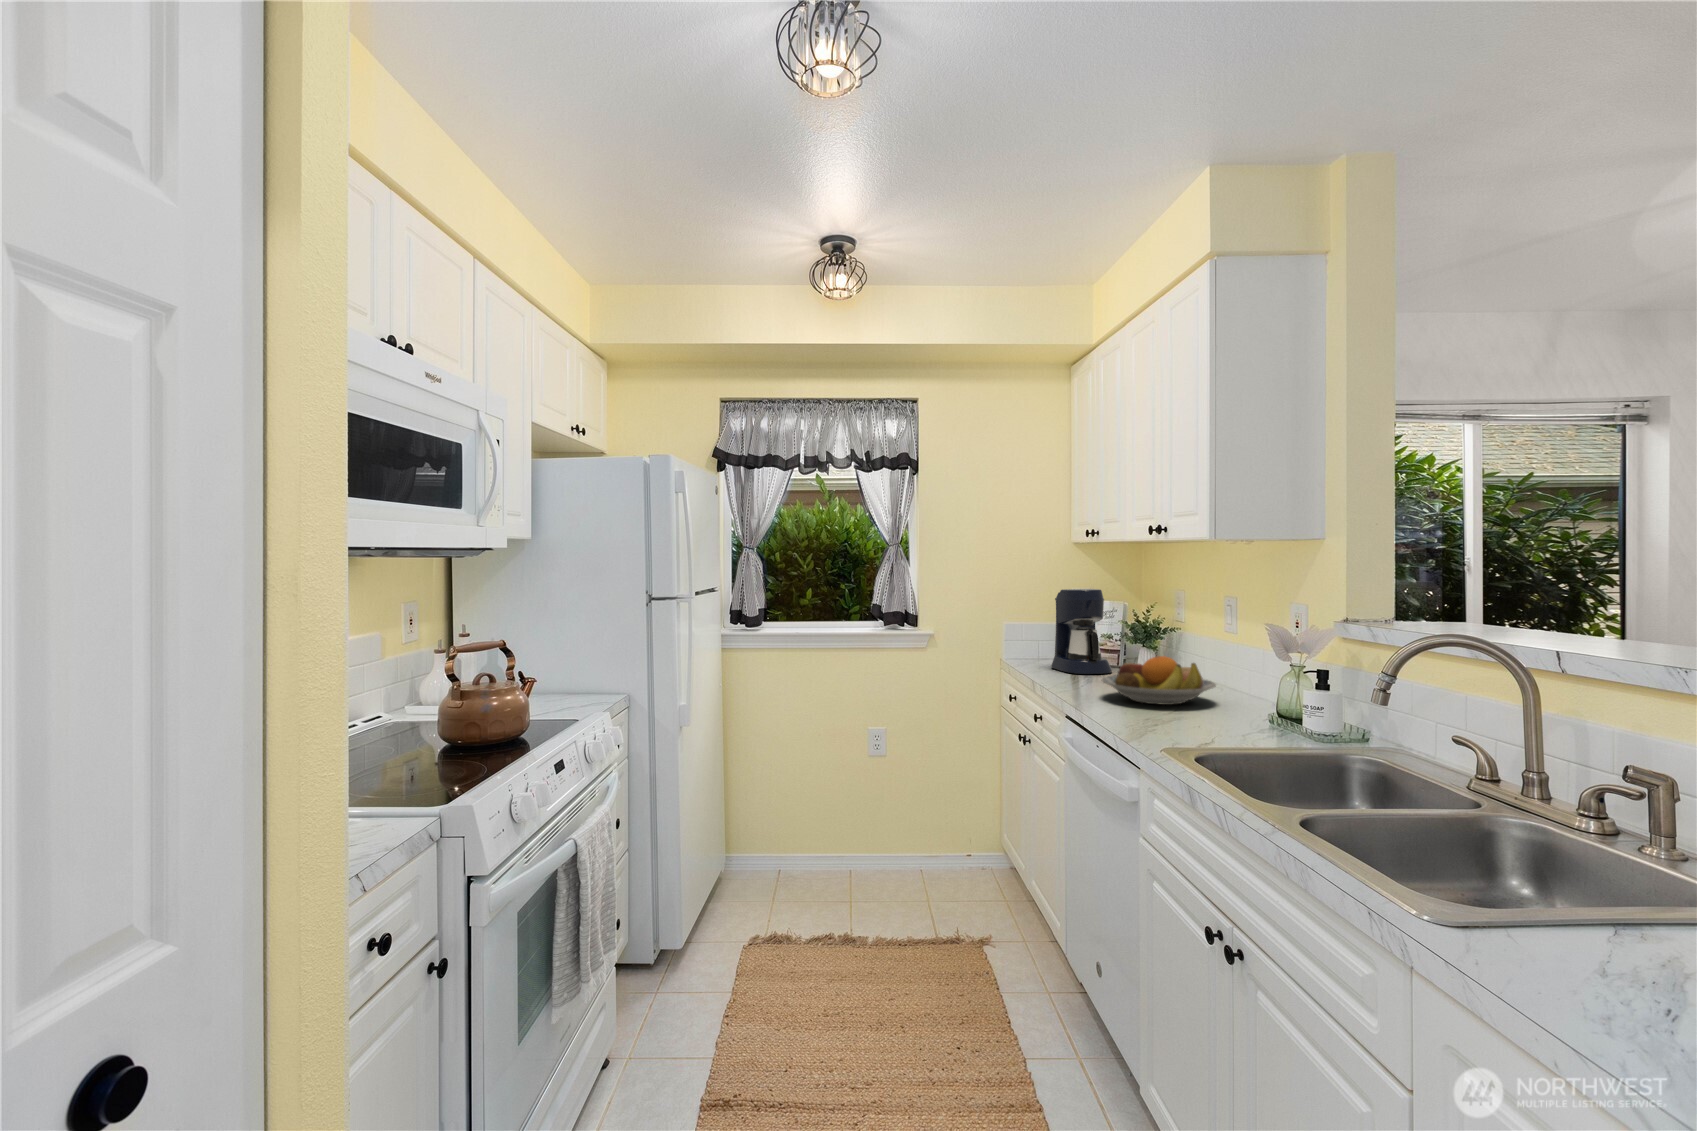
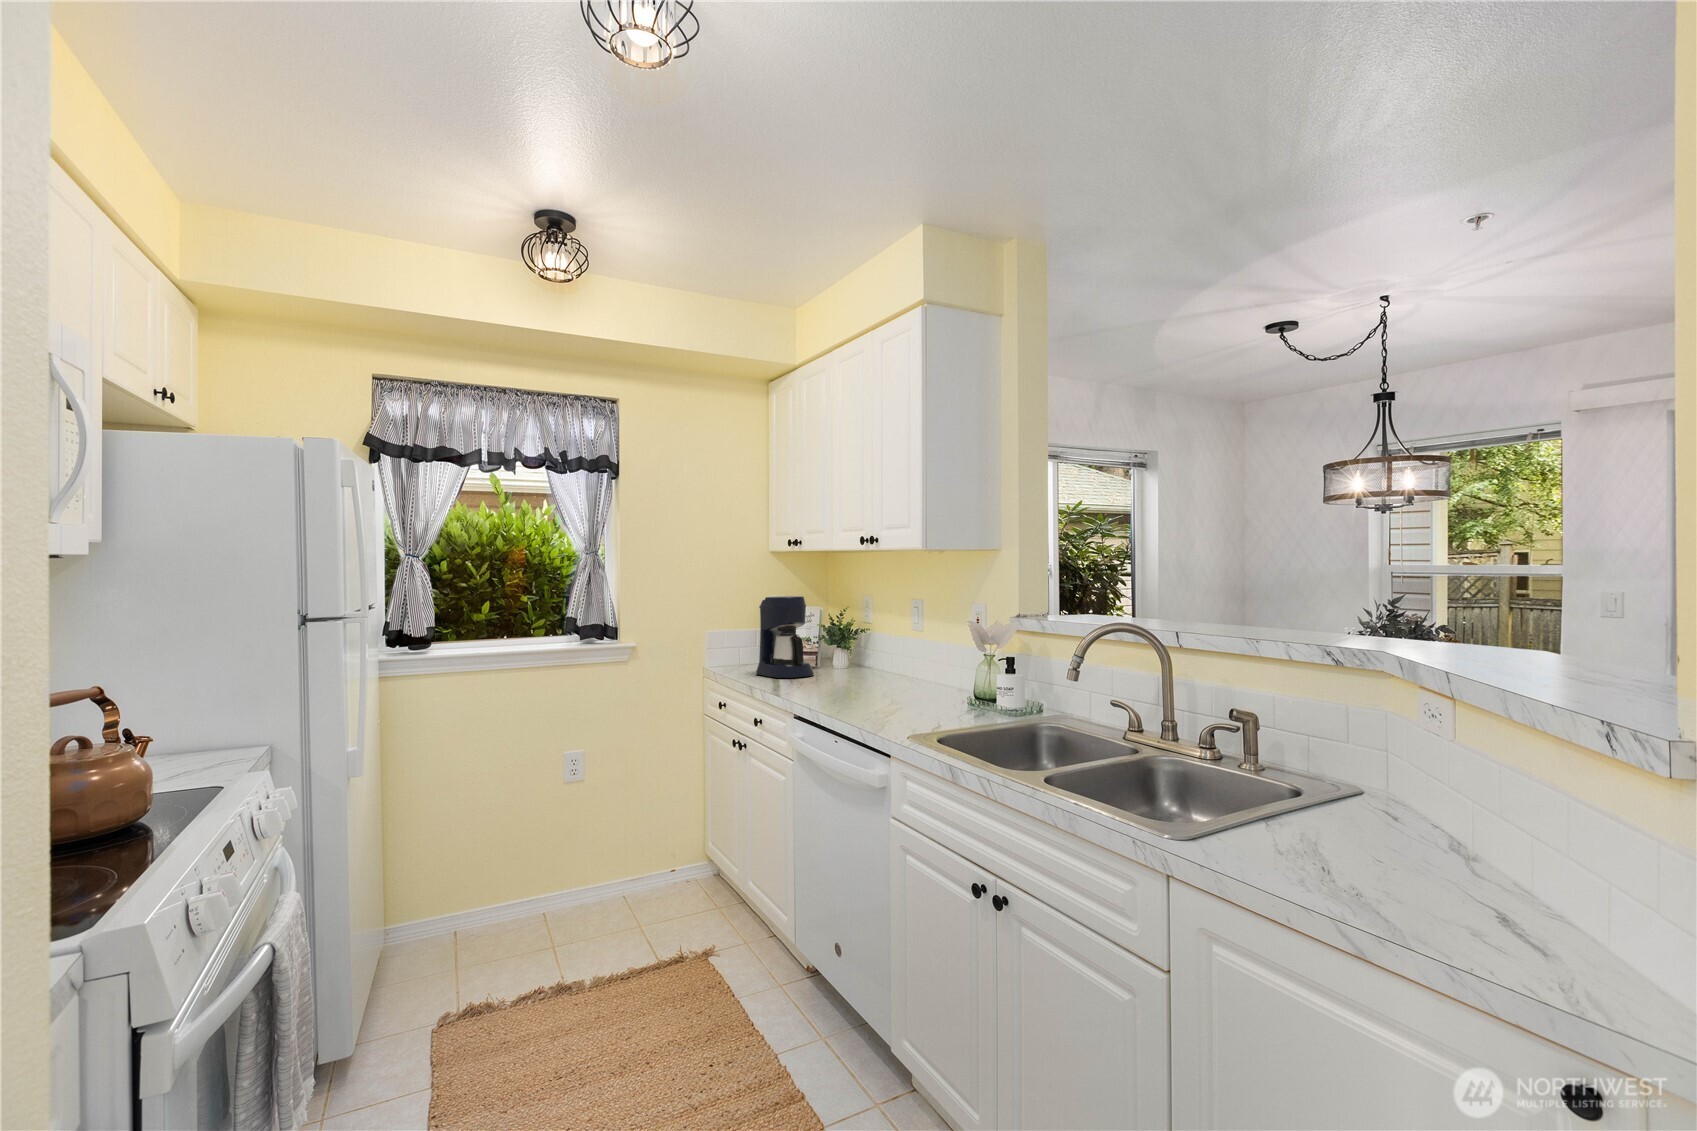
fruit bowl: present [1102,656,1216,705] -> none [821,655,919,699]

